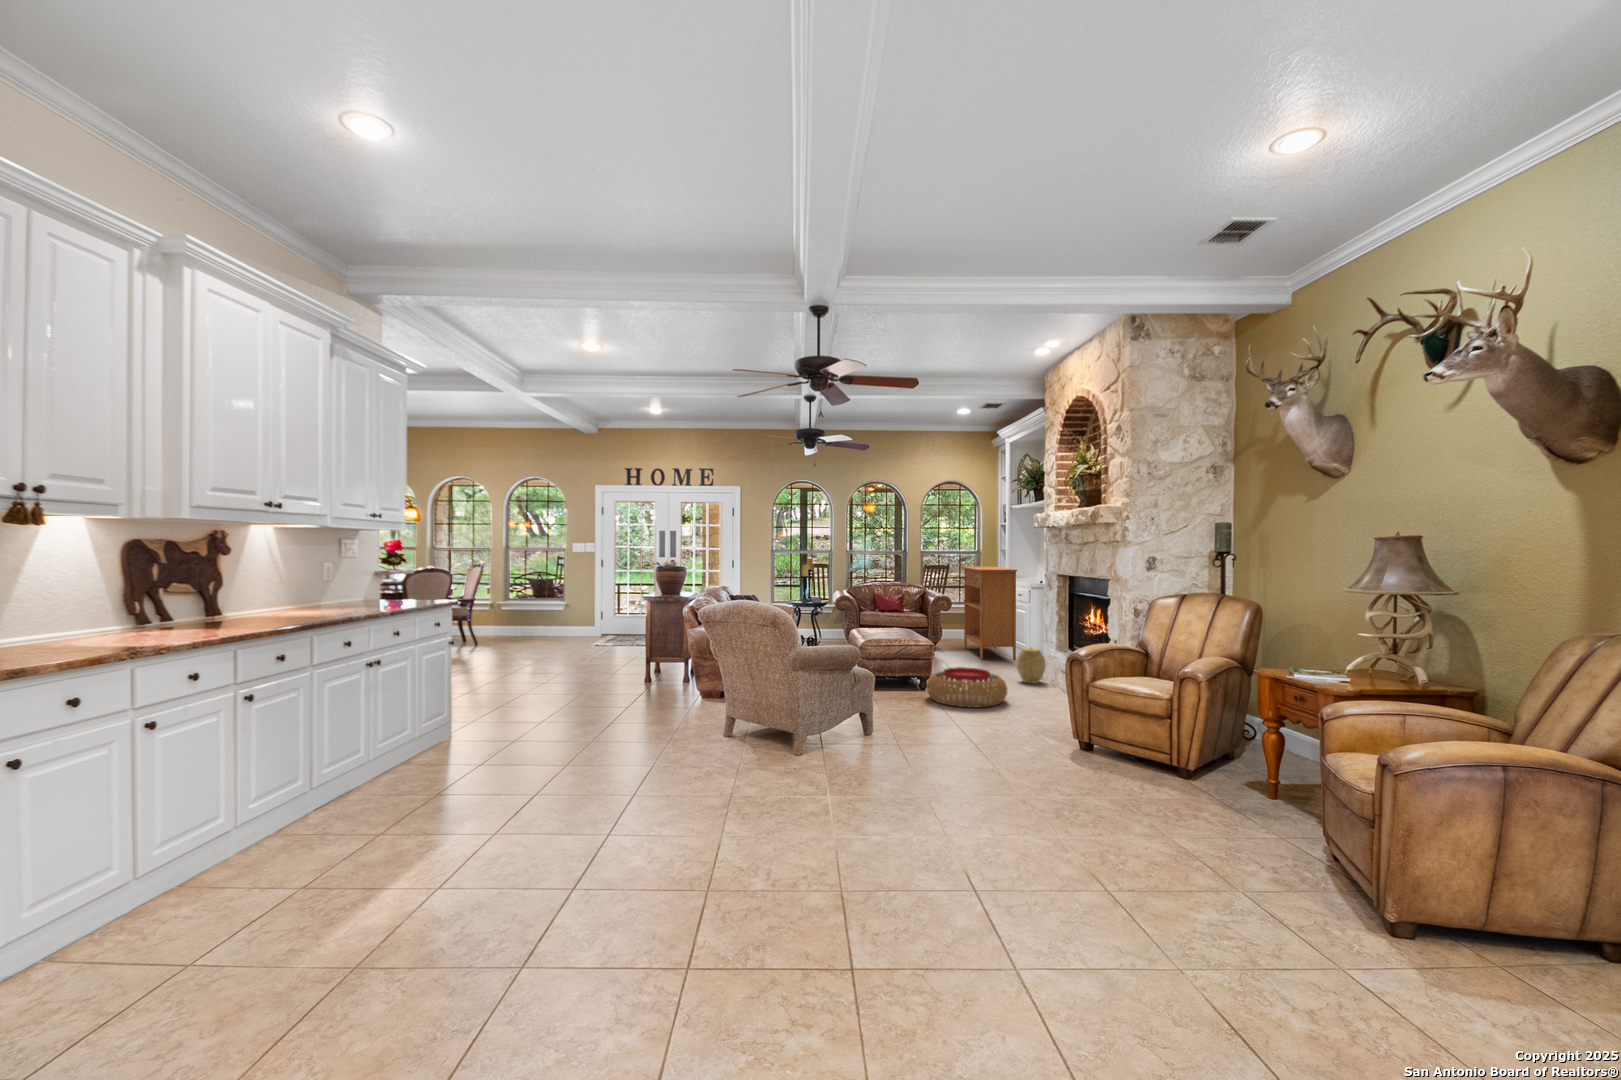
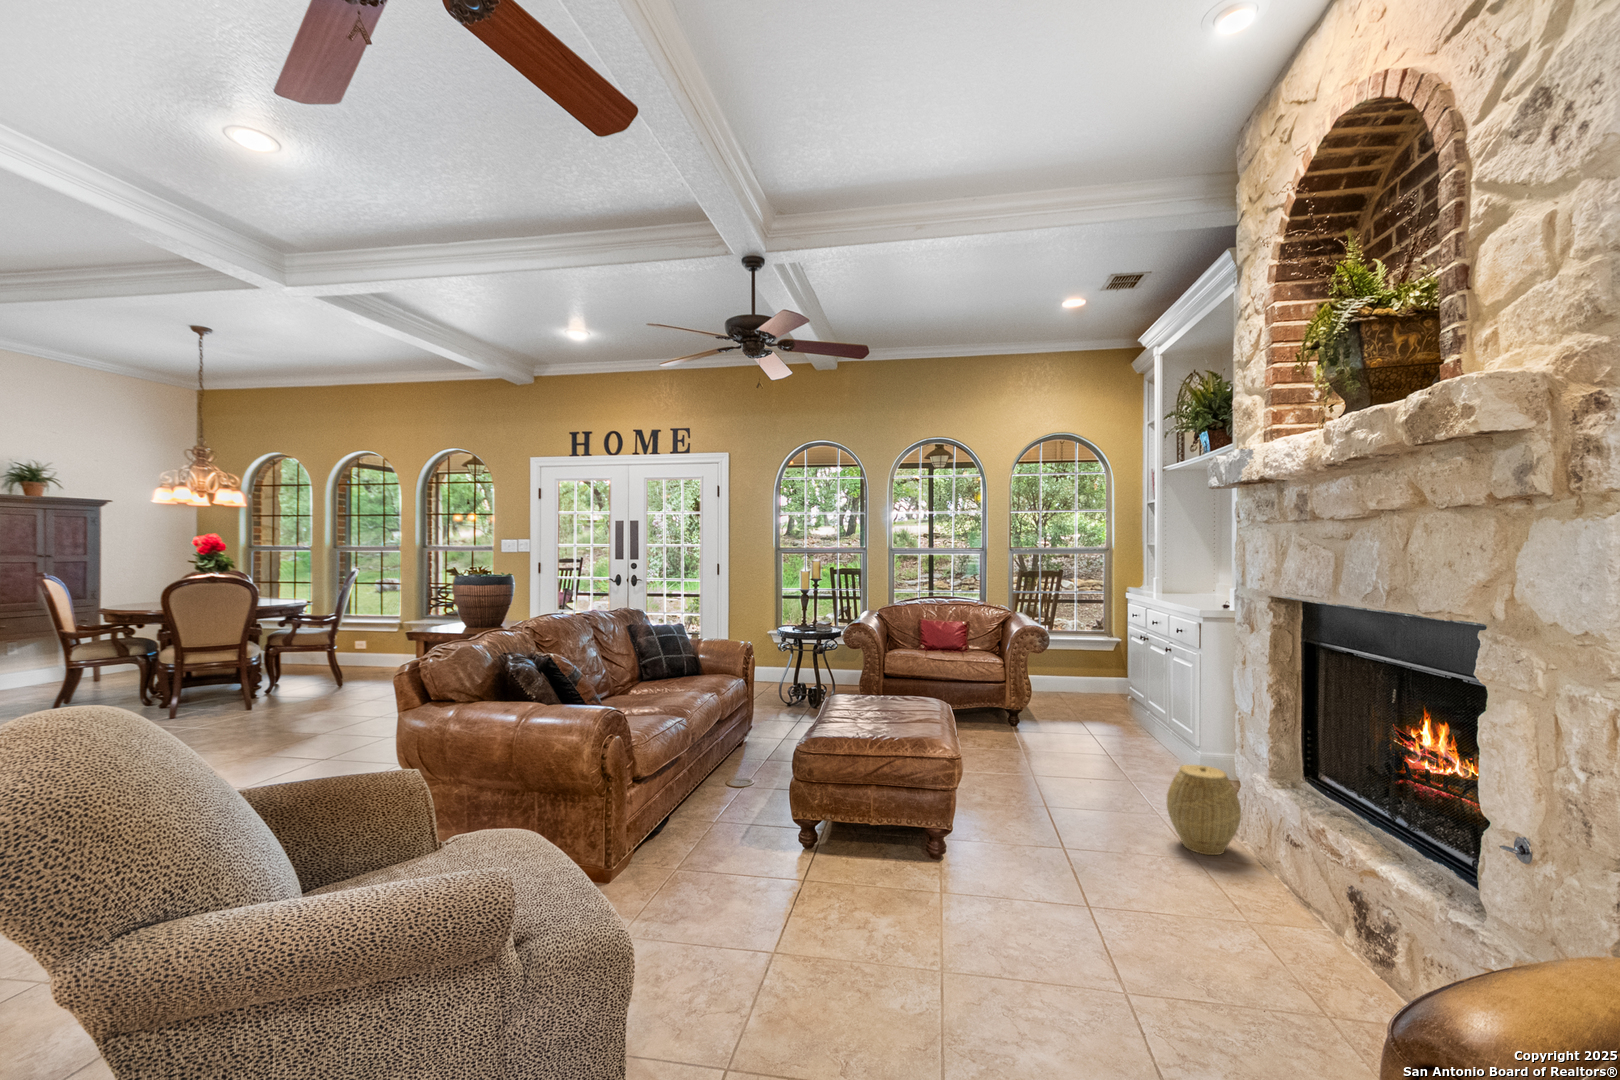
console table: present [960,566,1017,660] -> none [1068,575,1173,759]
pouf: present [927,667,1008,707] -> none [913,831,1131,984]

